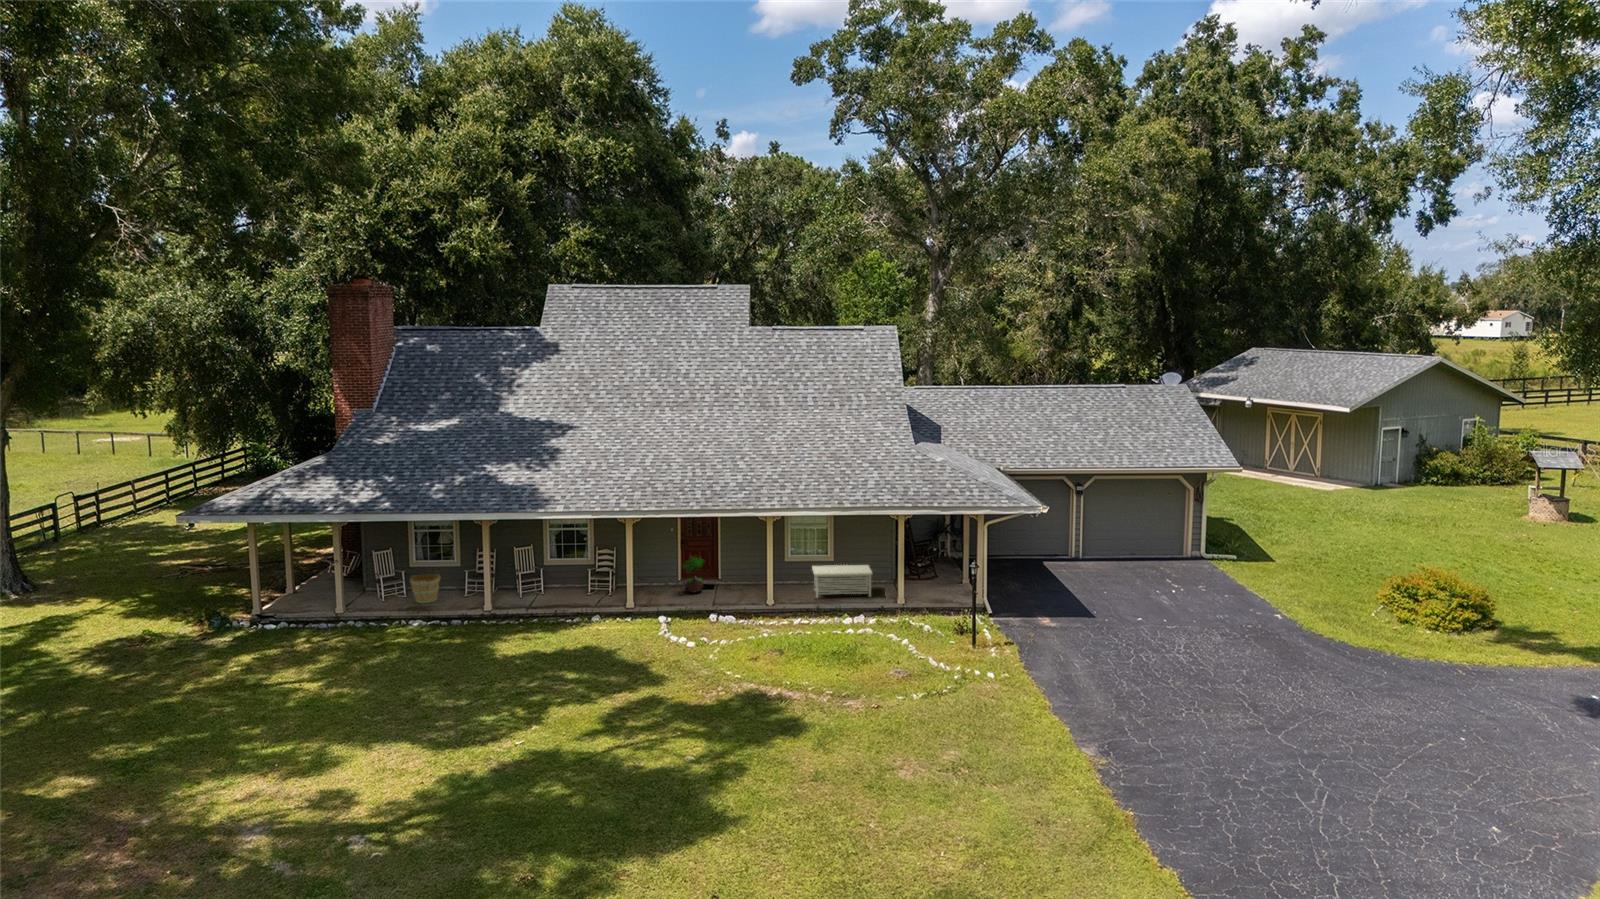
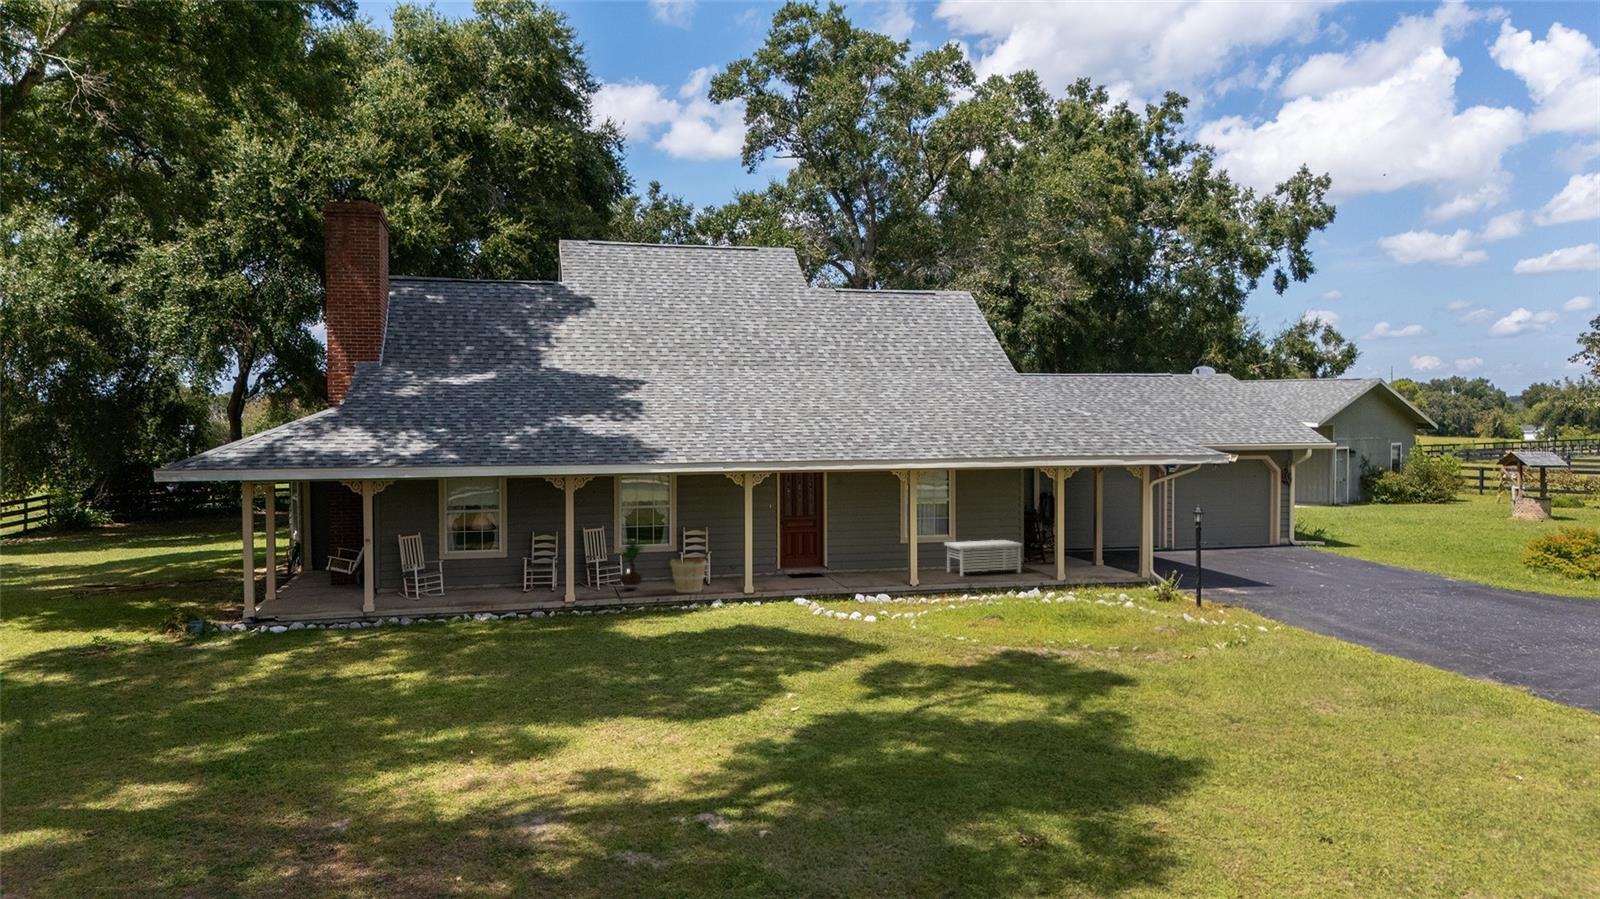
potted tree: present [683,557,703,593] -> present [620,542,643,590]
wooden bucket: present [410,574,441,603] -> present [670,558,707,593]

